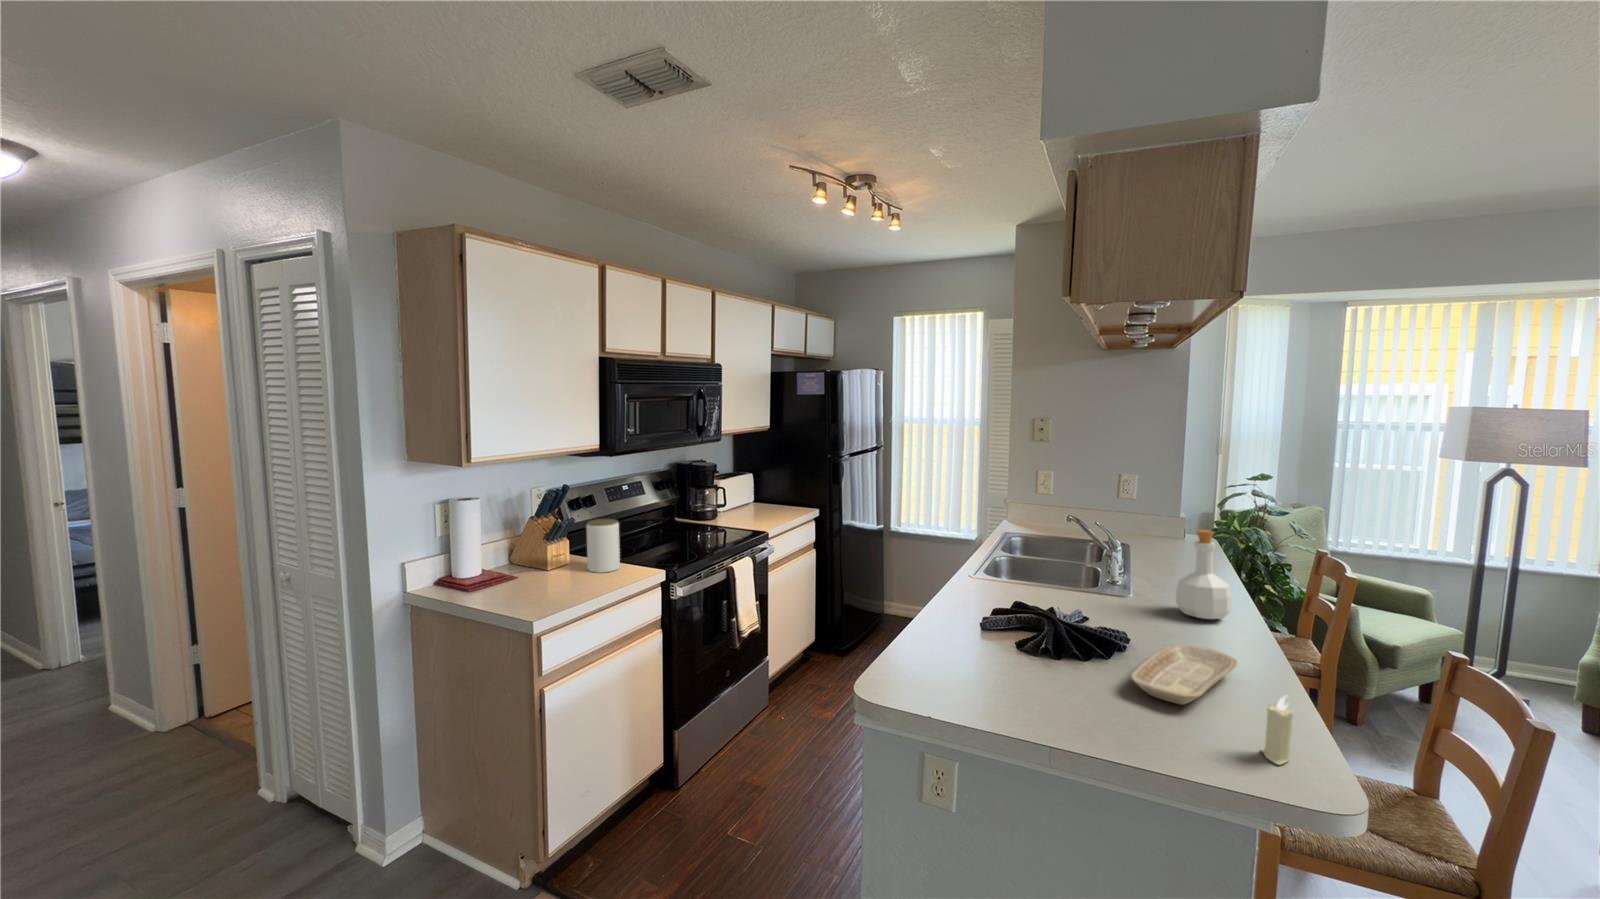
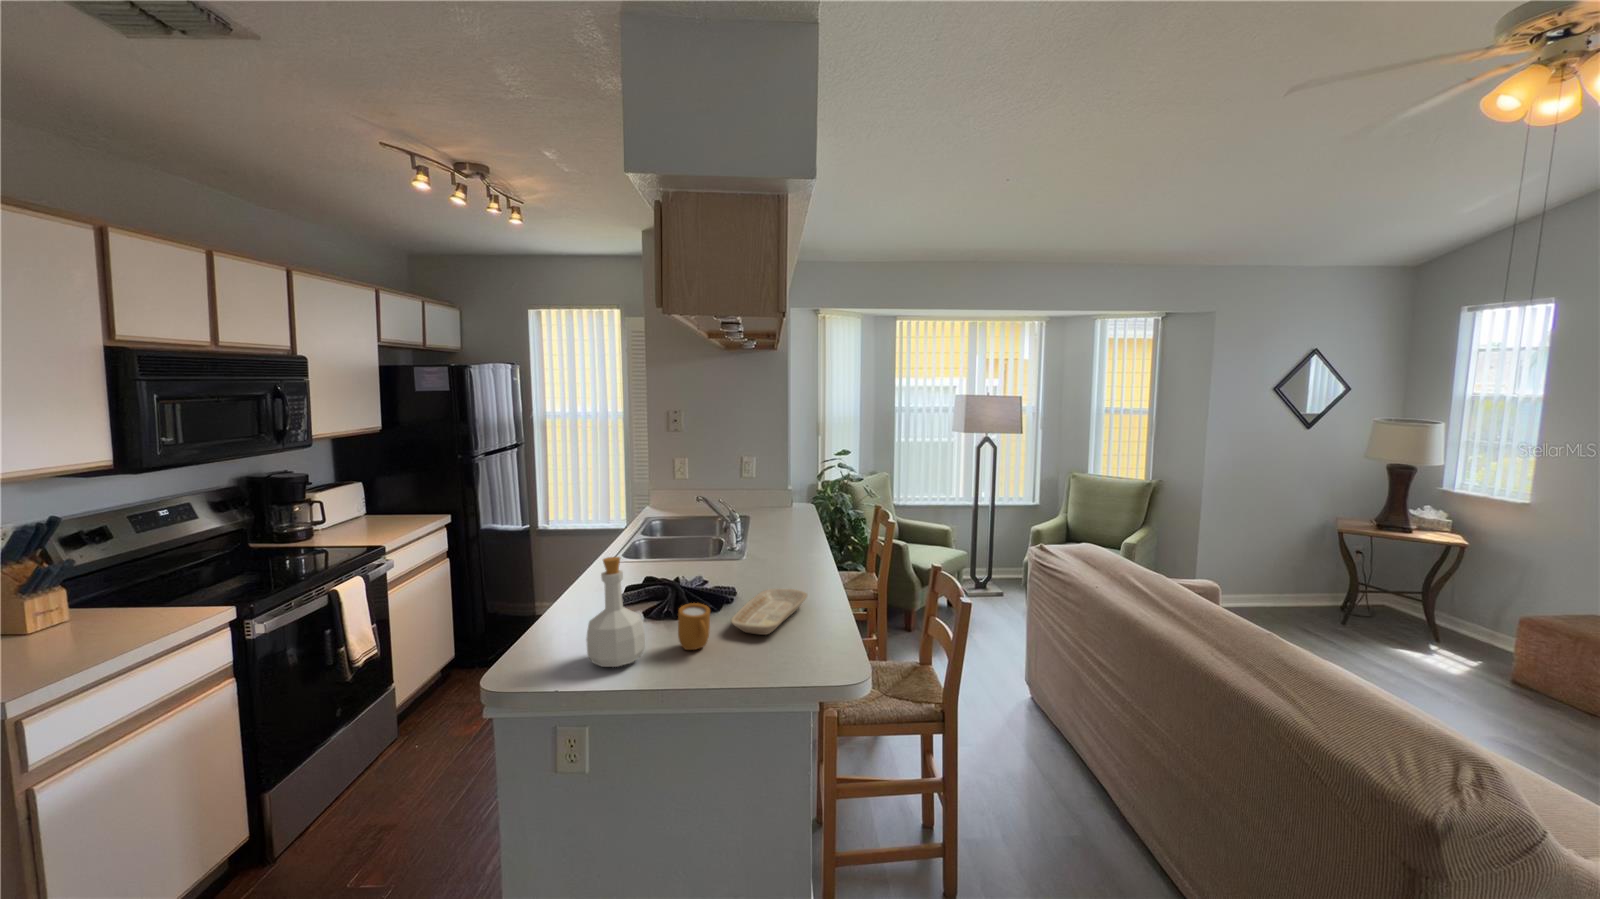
jar: present [586,519,620,573] -> none [101,553,164,624]
bottle: present [1176,530,1232,619] -> present [586,557,645,667]
mug: none [1065,647,1108,704] -> present [678,603,710,650]
candle: present [1261,696,1294,764] -> none [814,611,831,662]

